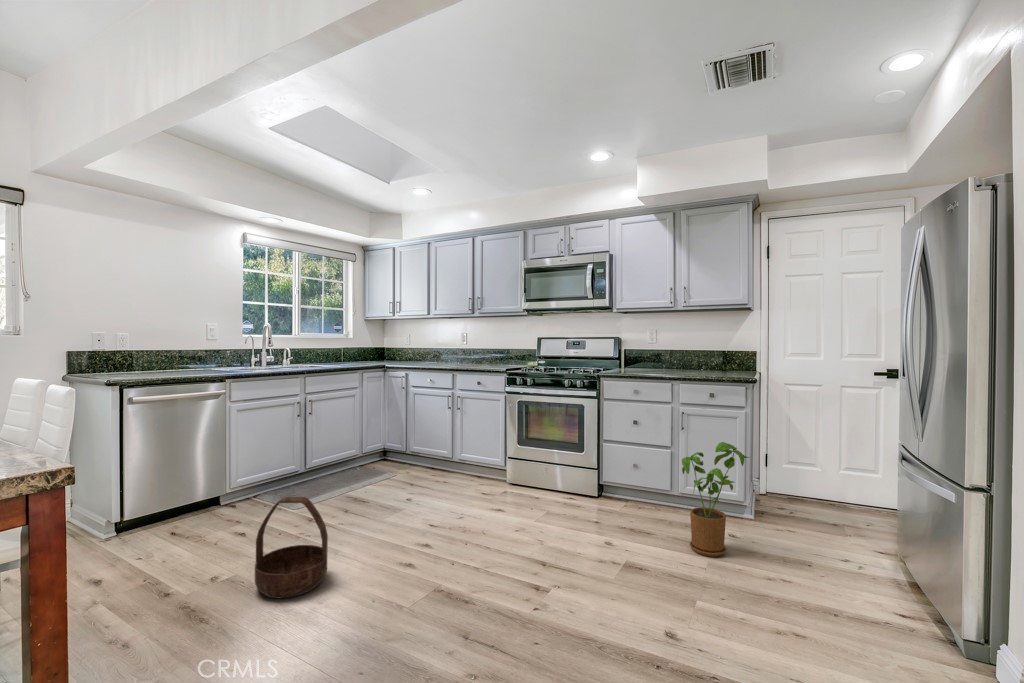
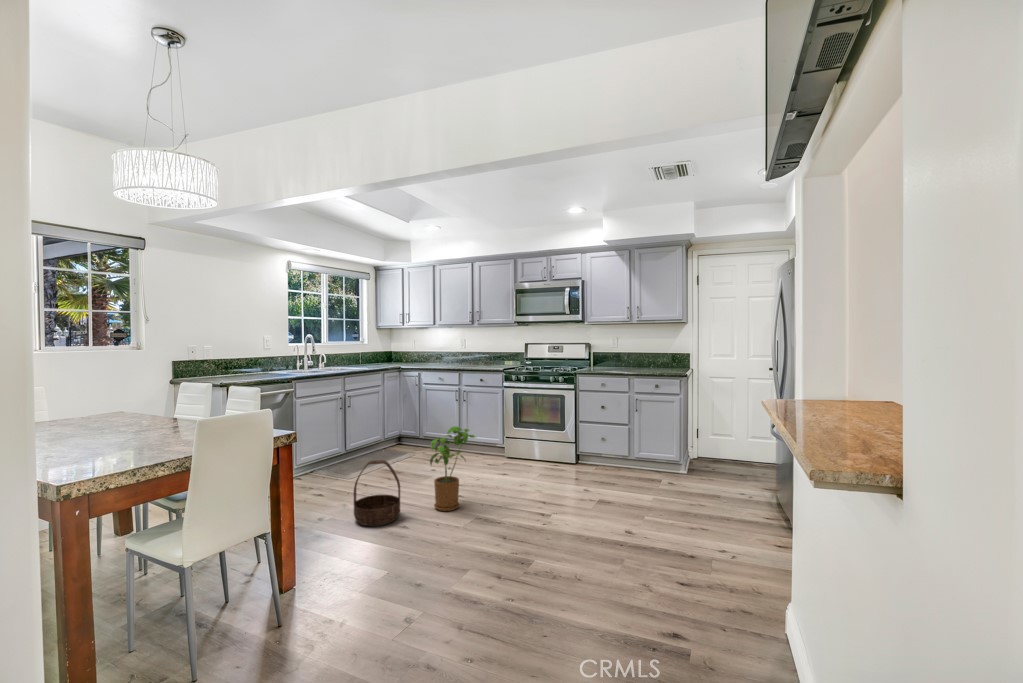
house plant: present [682,442,749,557] -> present [430,426,475,511]

